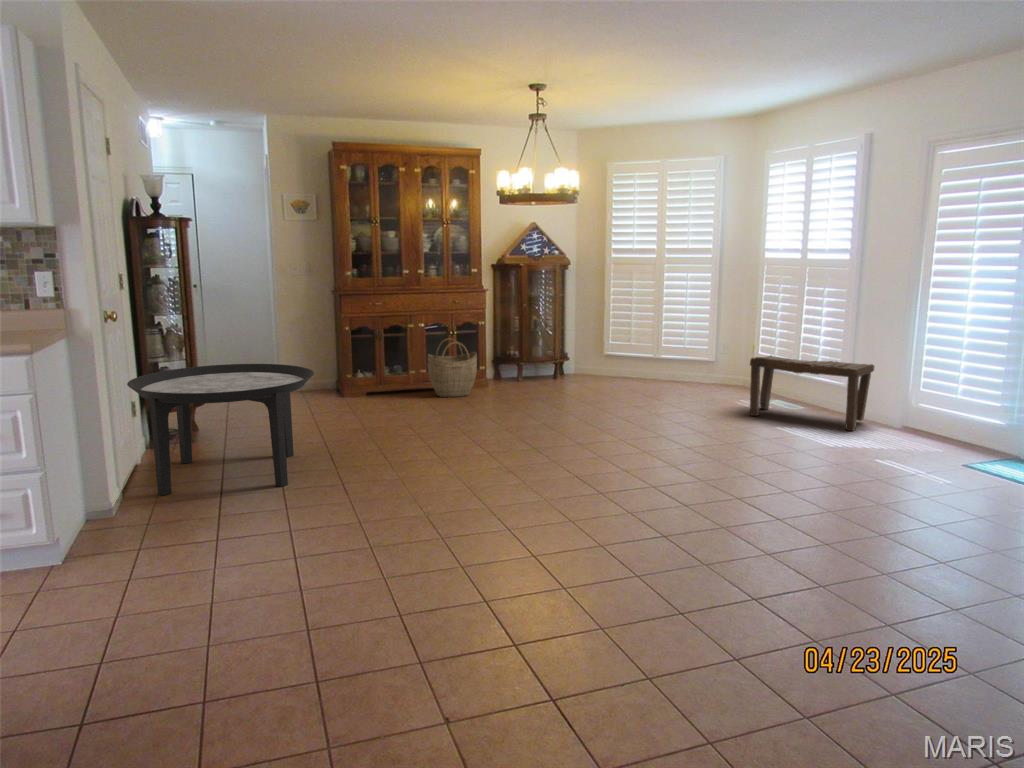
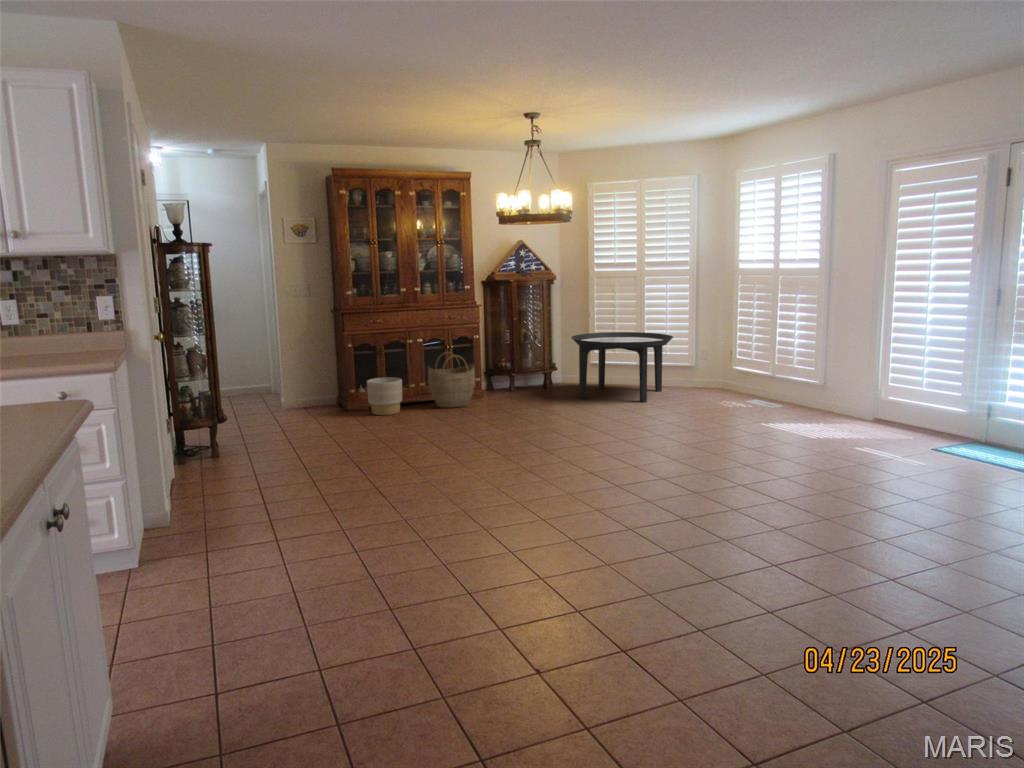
bench: present [750,355,874,431] -> none [733,358,846,424]
planter: none [362,363,399,403] -> present [367,378,402,415]
round table: present [127,364,314,495] -> present [571,332,673,402]

